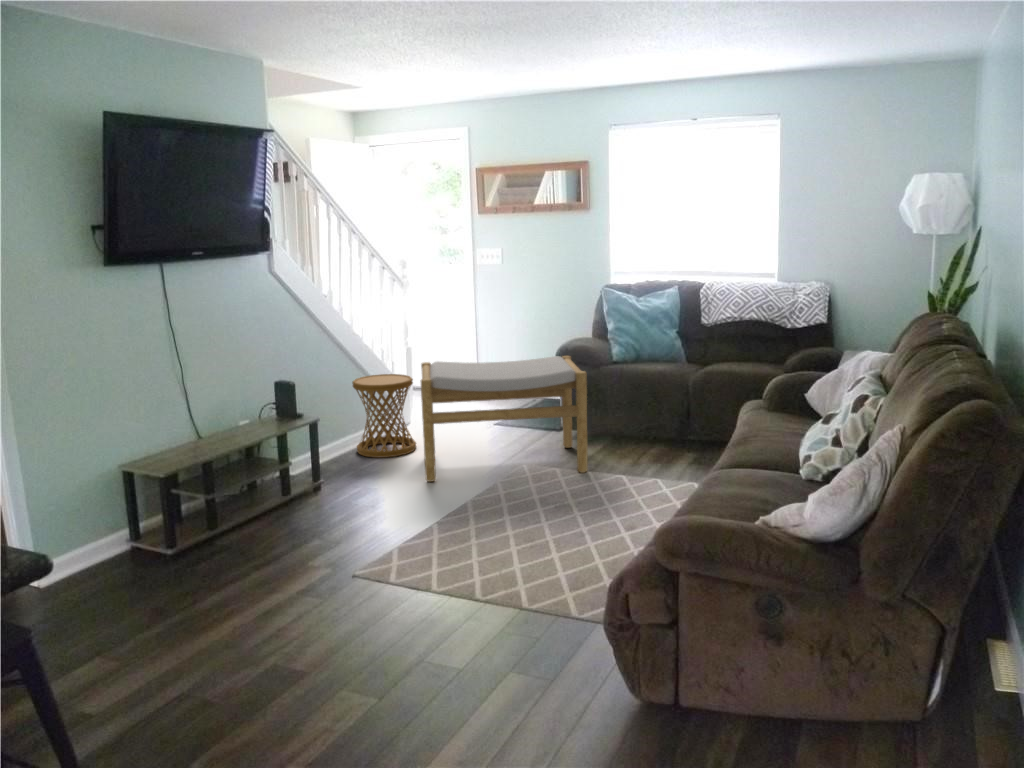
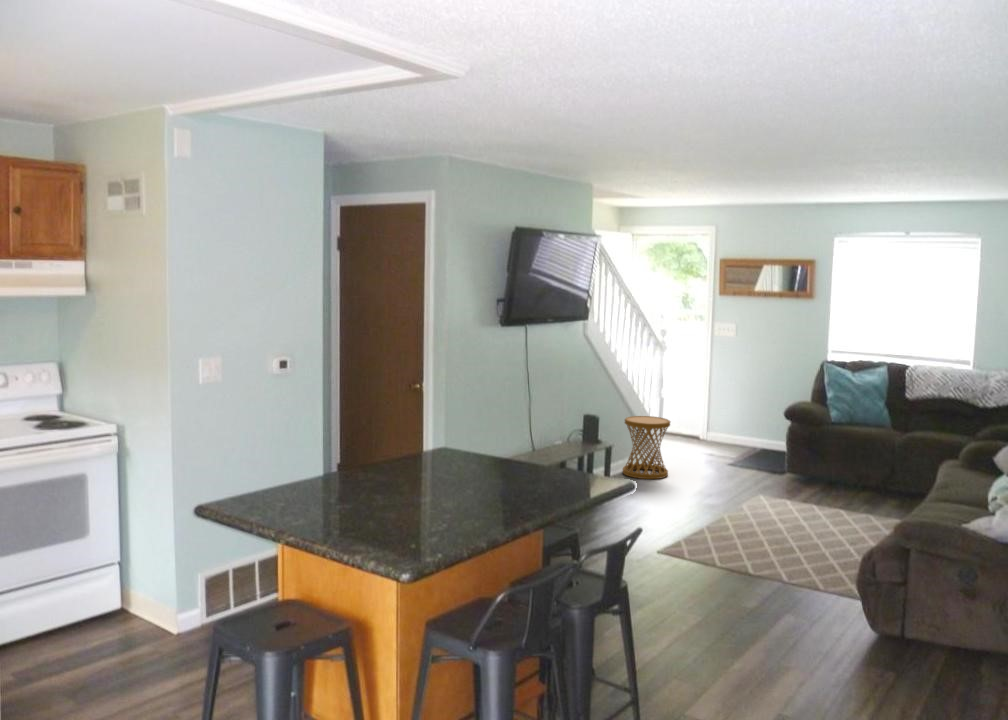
footstool: present [421,356,588,482] -> none [678,410,816,505]

